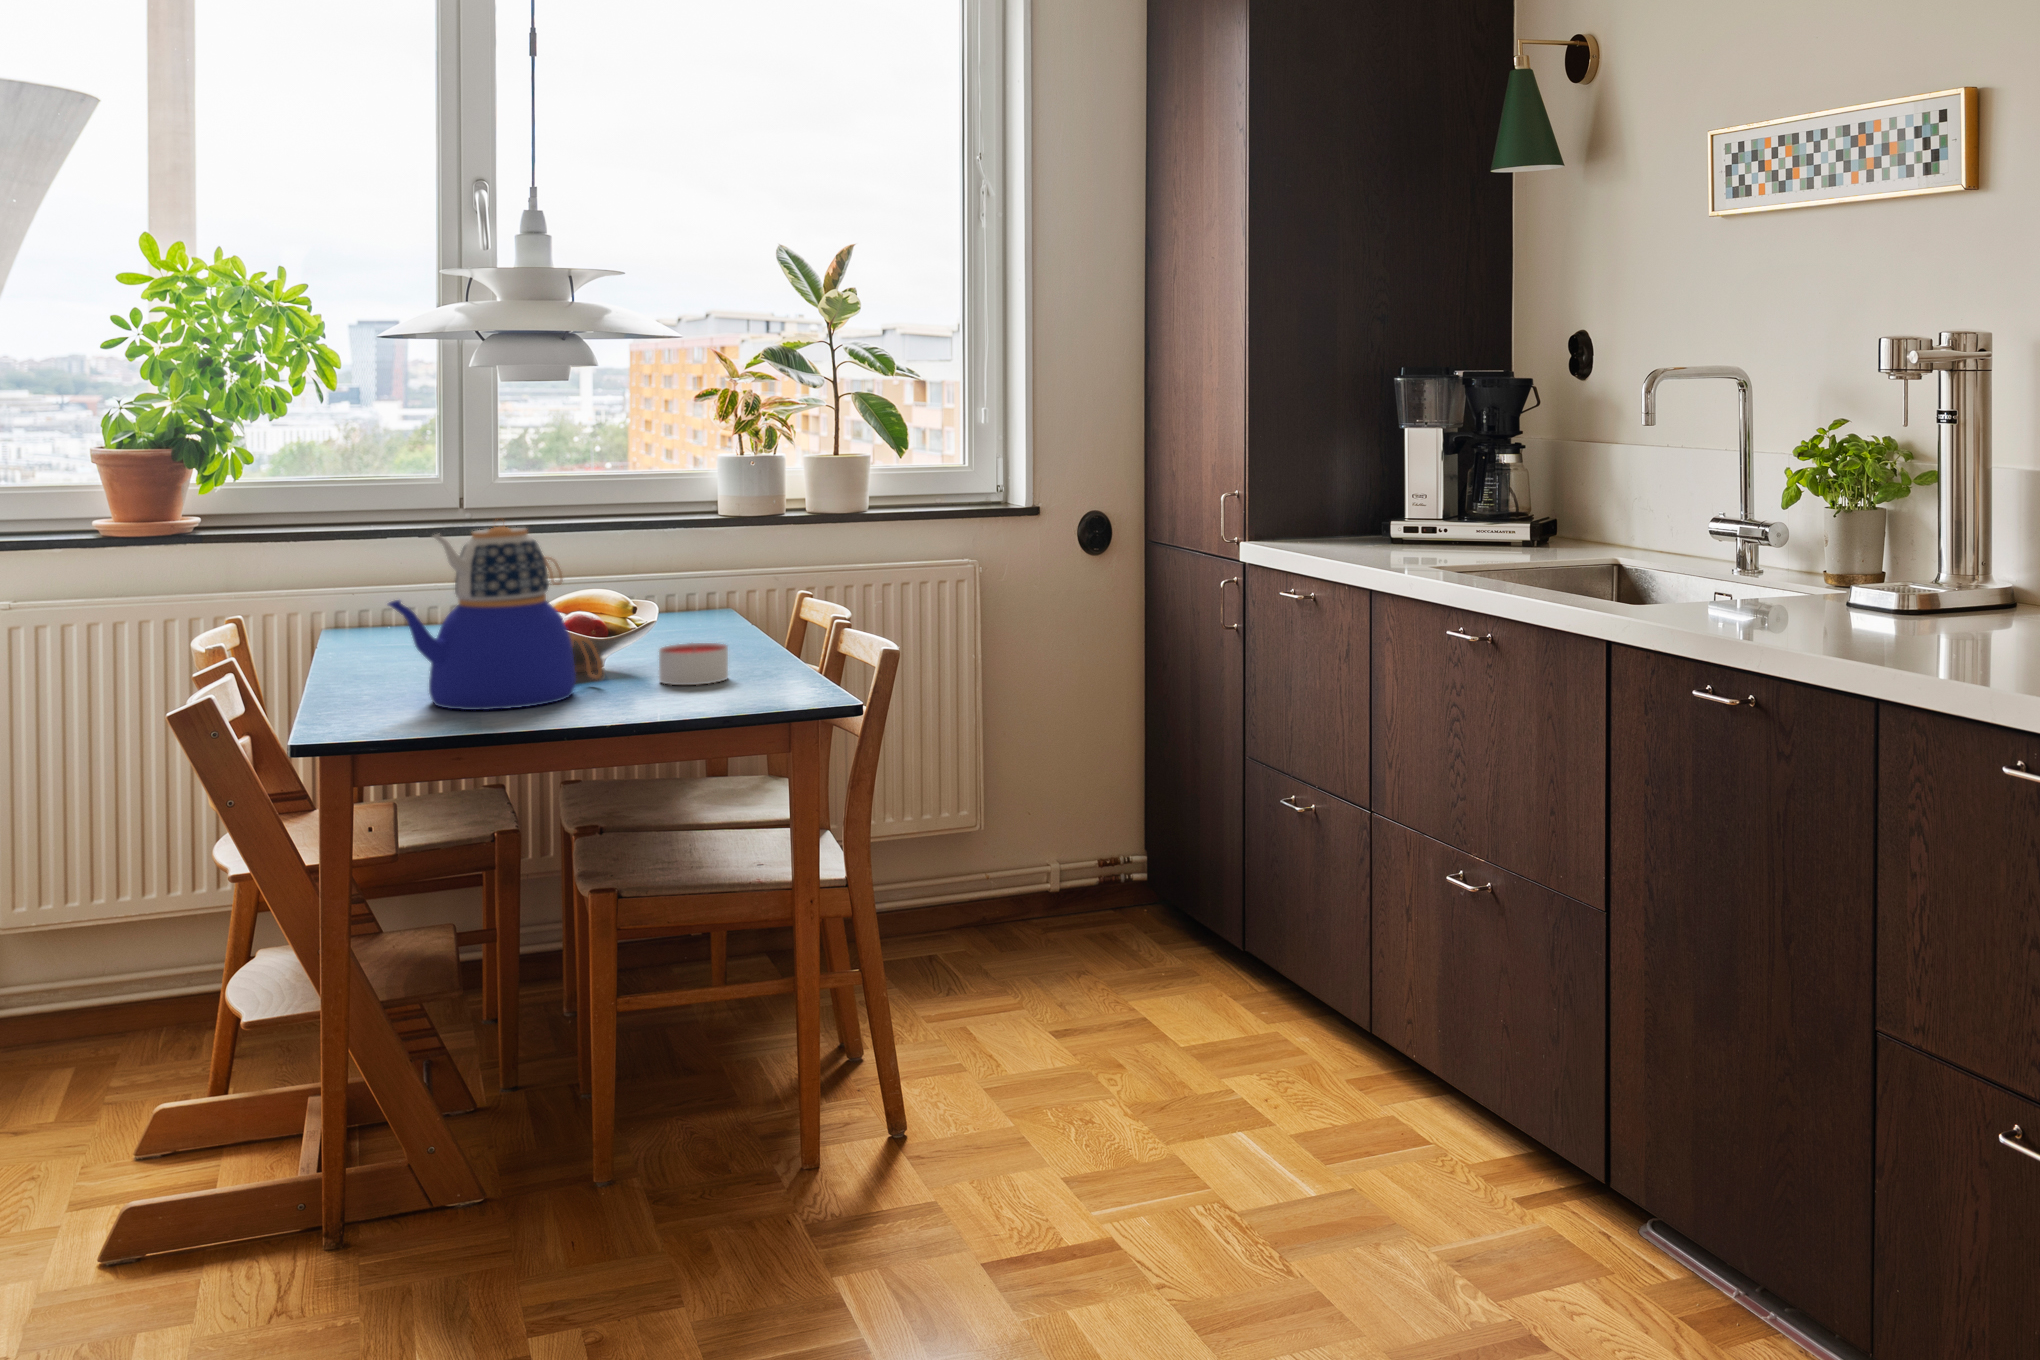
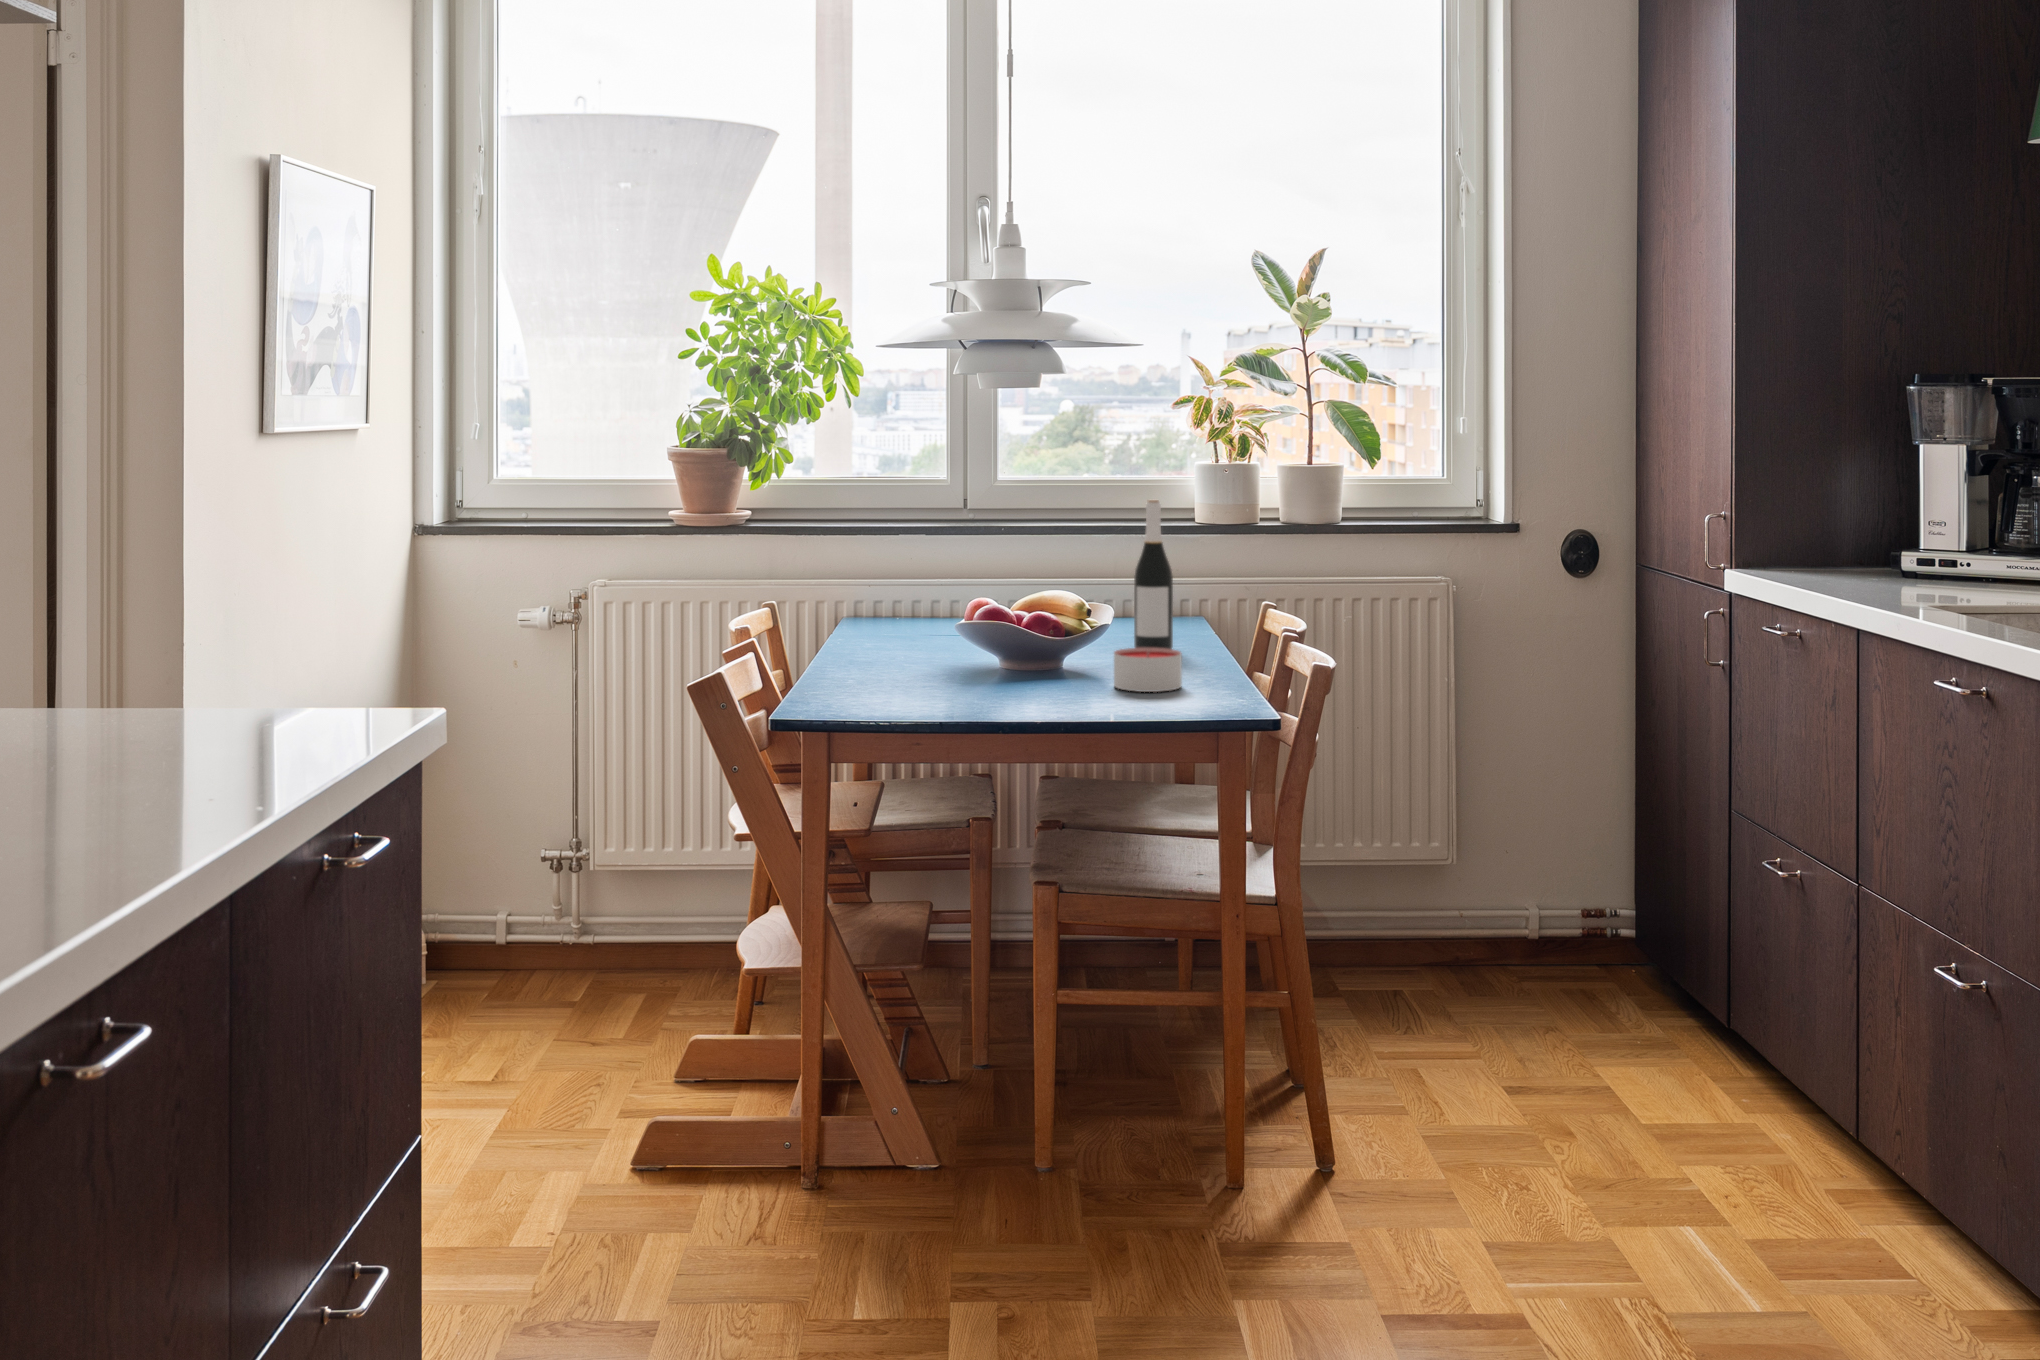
wine bottle: none [670,499,710,648] -> present [1134,500,1173,649]
teapot: present [388,519,602,710] -> none [858,508,1059,703]

